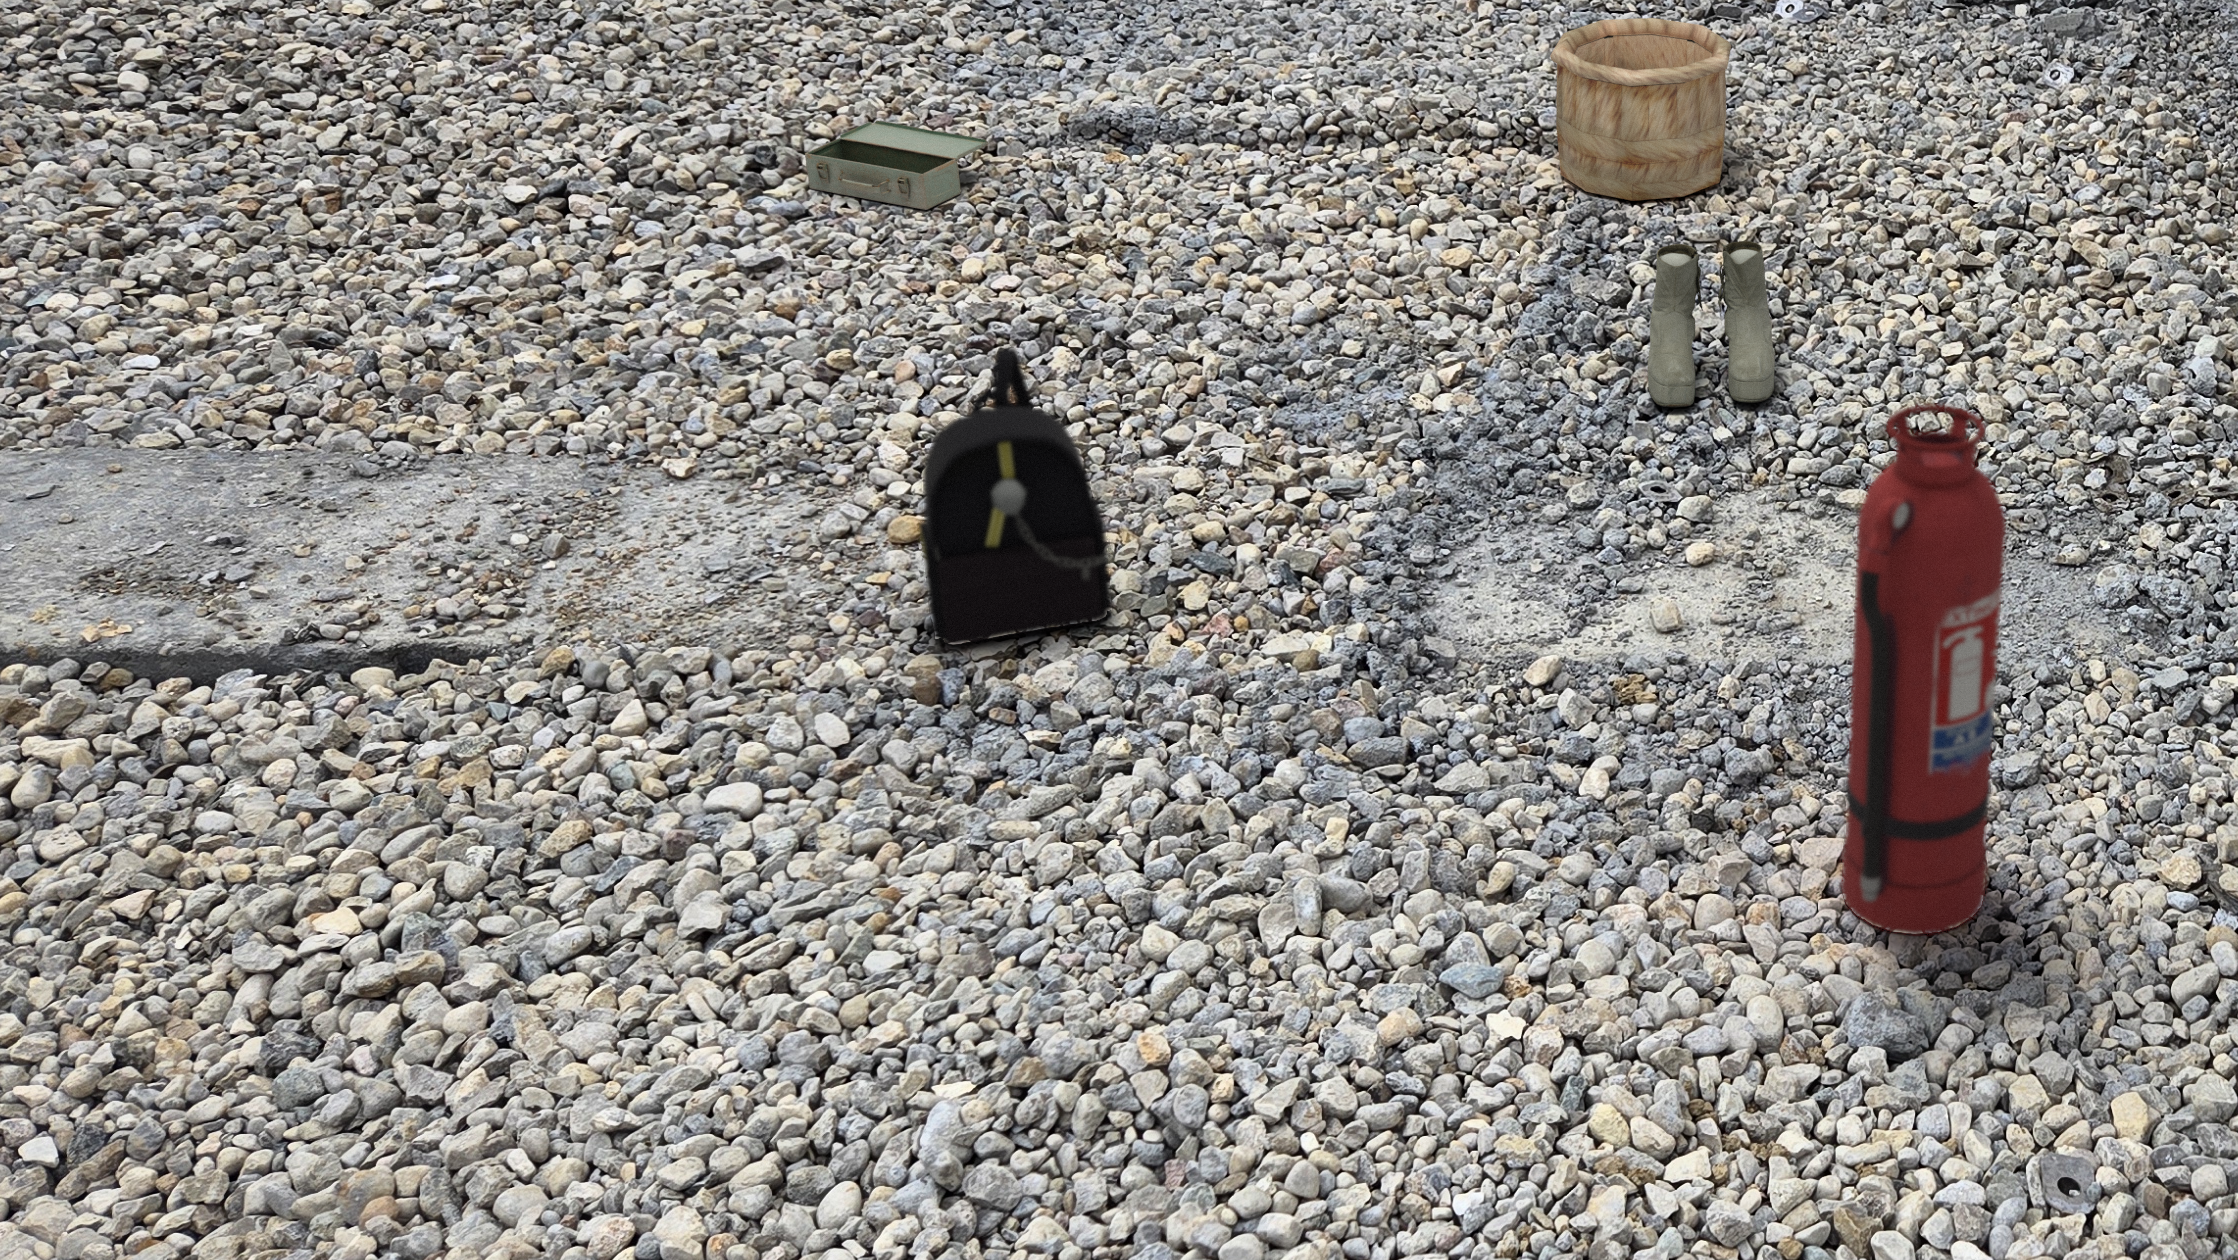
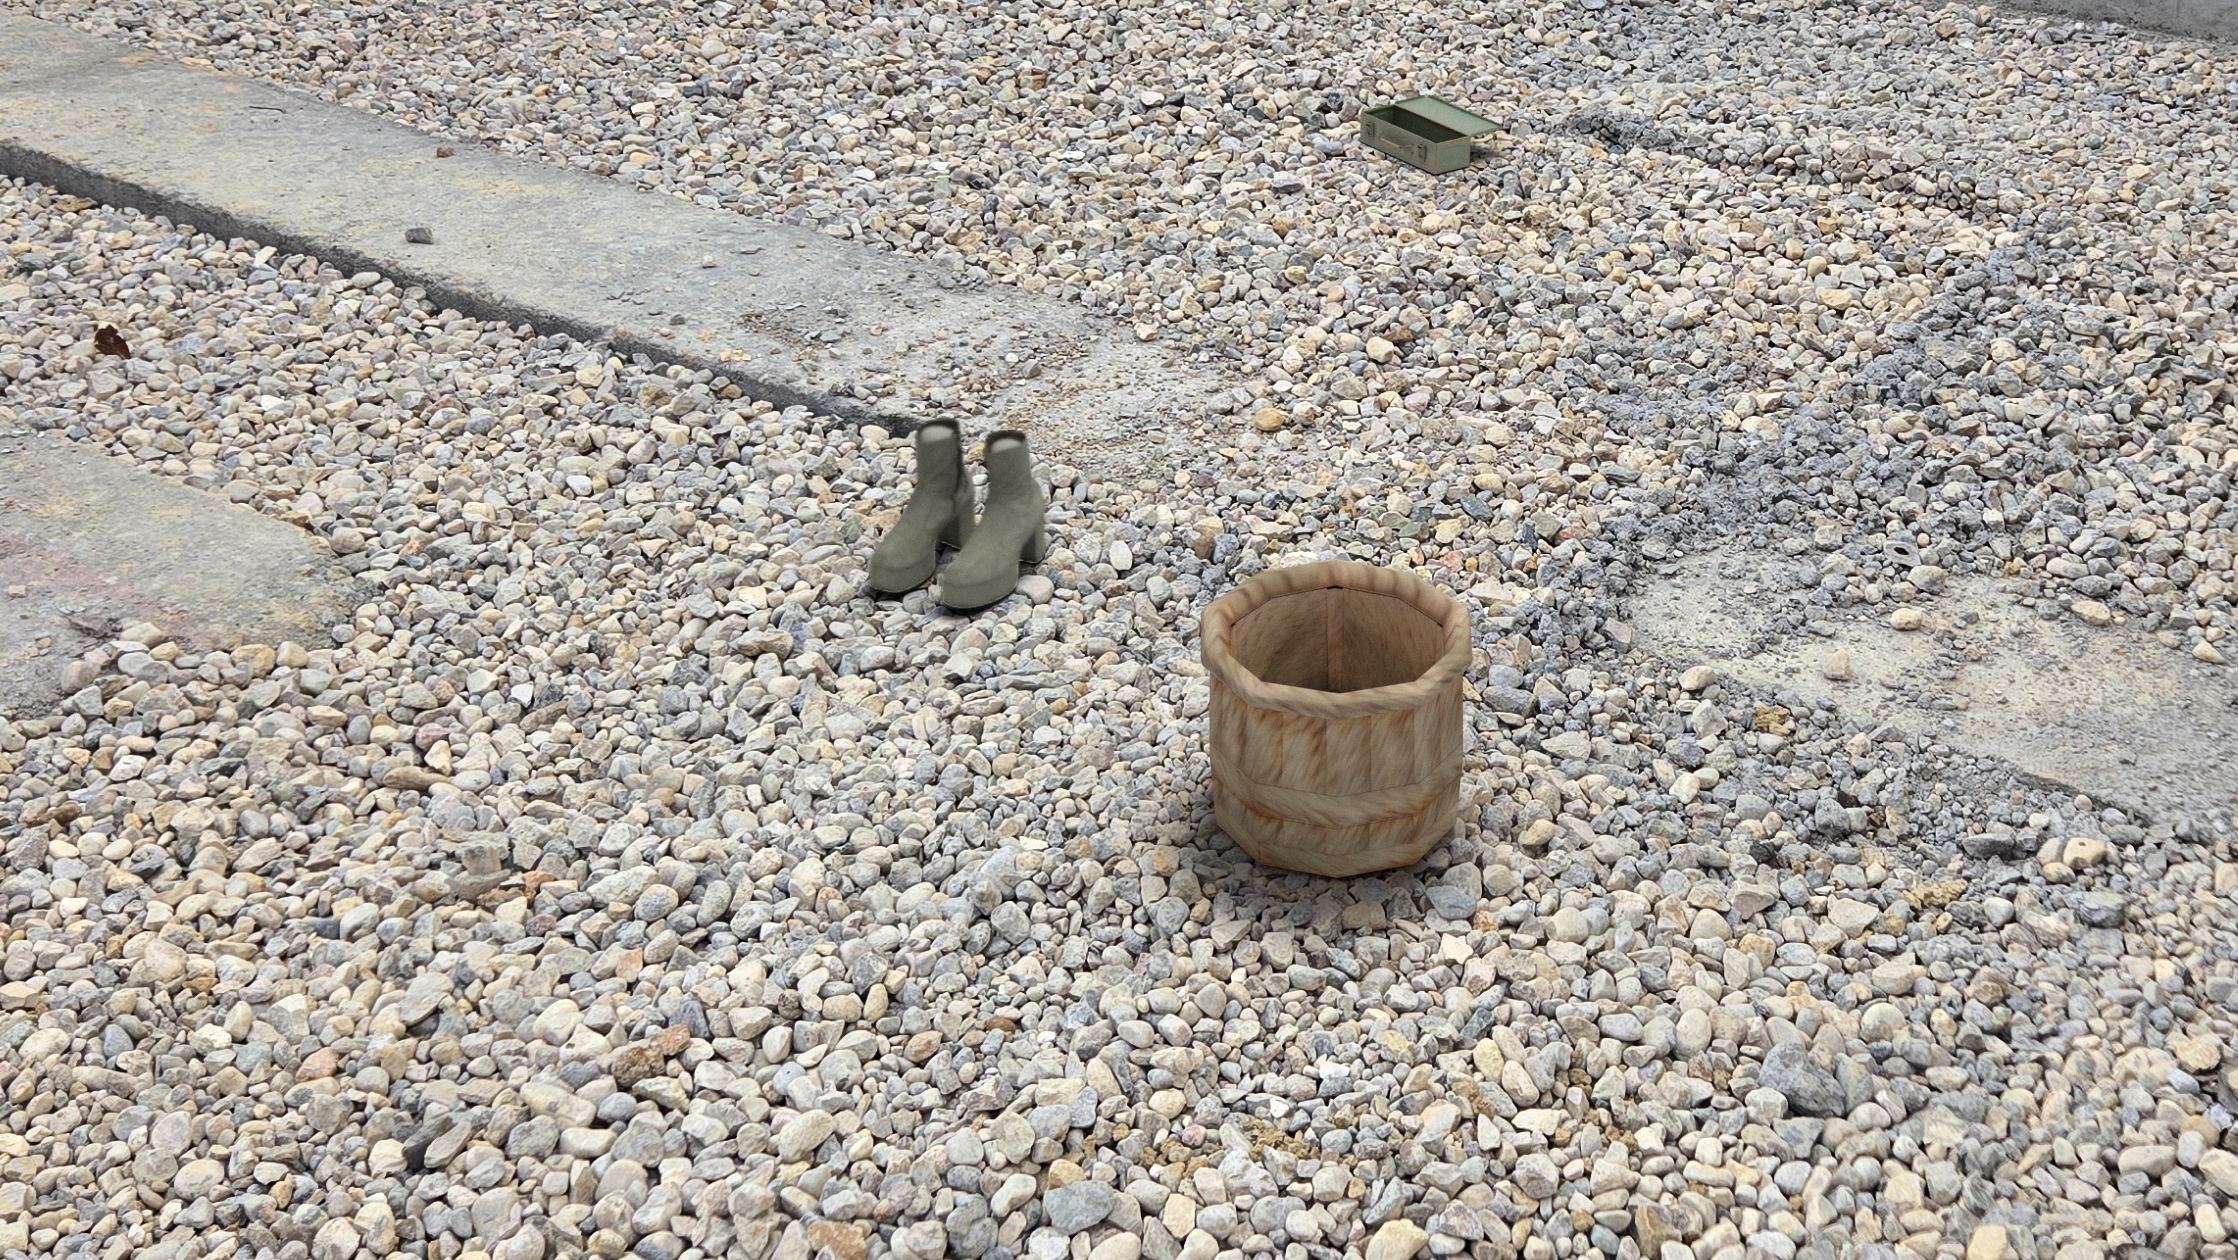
wooden bucket: present [1550,18,1731,201] -> present [1200,559,1473,878]
boots: present [1648,241,1775,407] -> present [869,418,1046,609]
backpack: present [919,347,1112,645] -> none [1230,283,1382,529]
fire extinguisher: present [1841,405,2006,934] -> none [1824,492,2020,1018]

